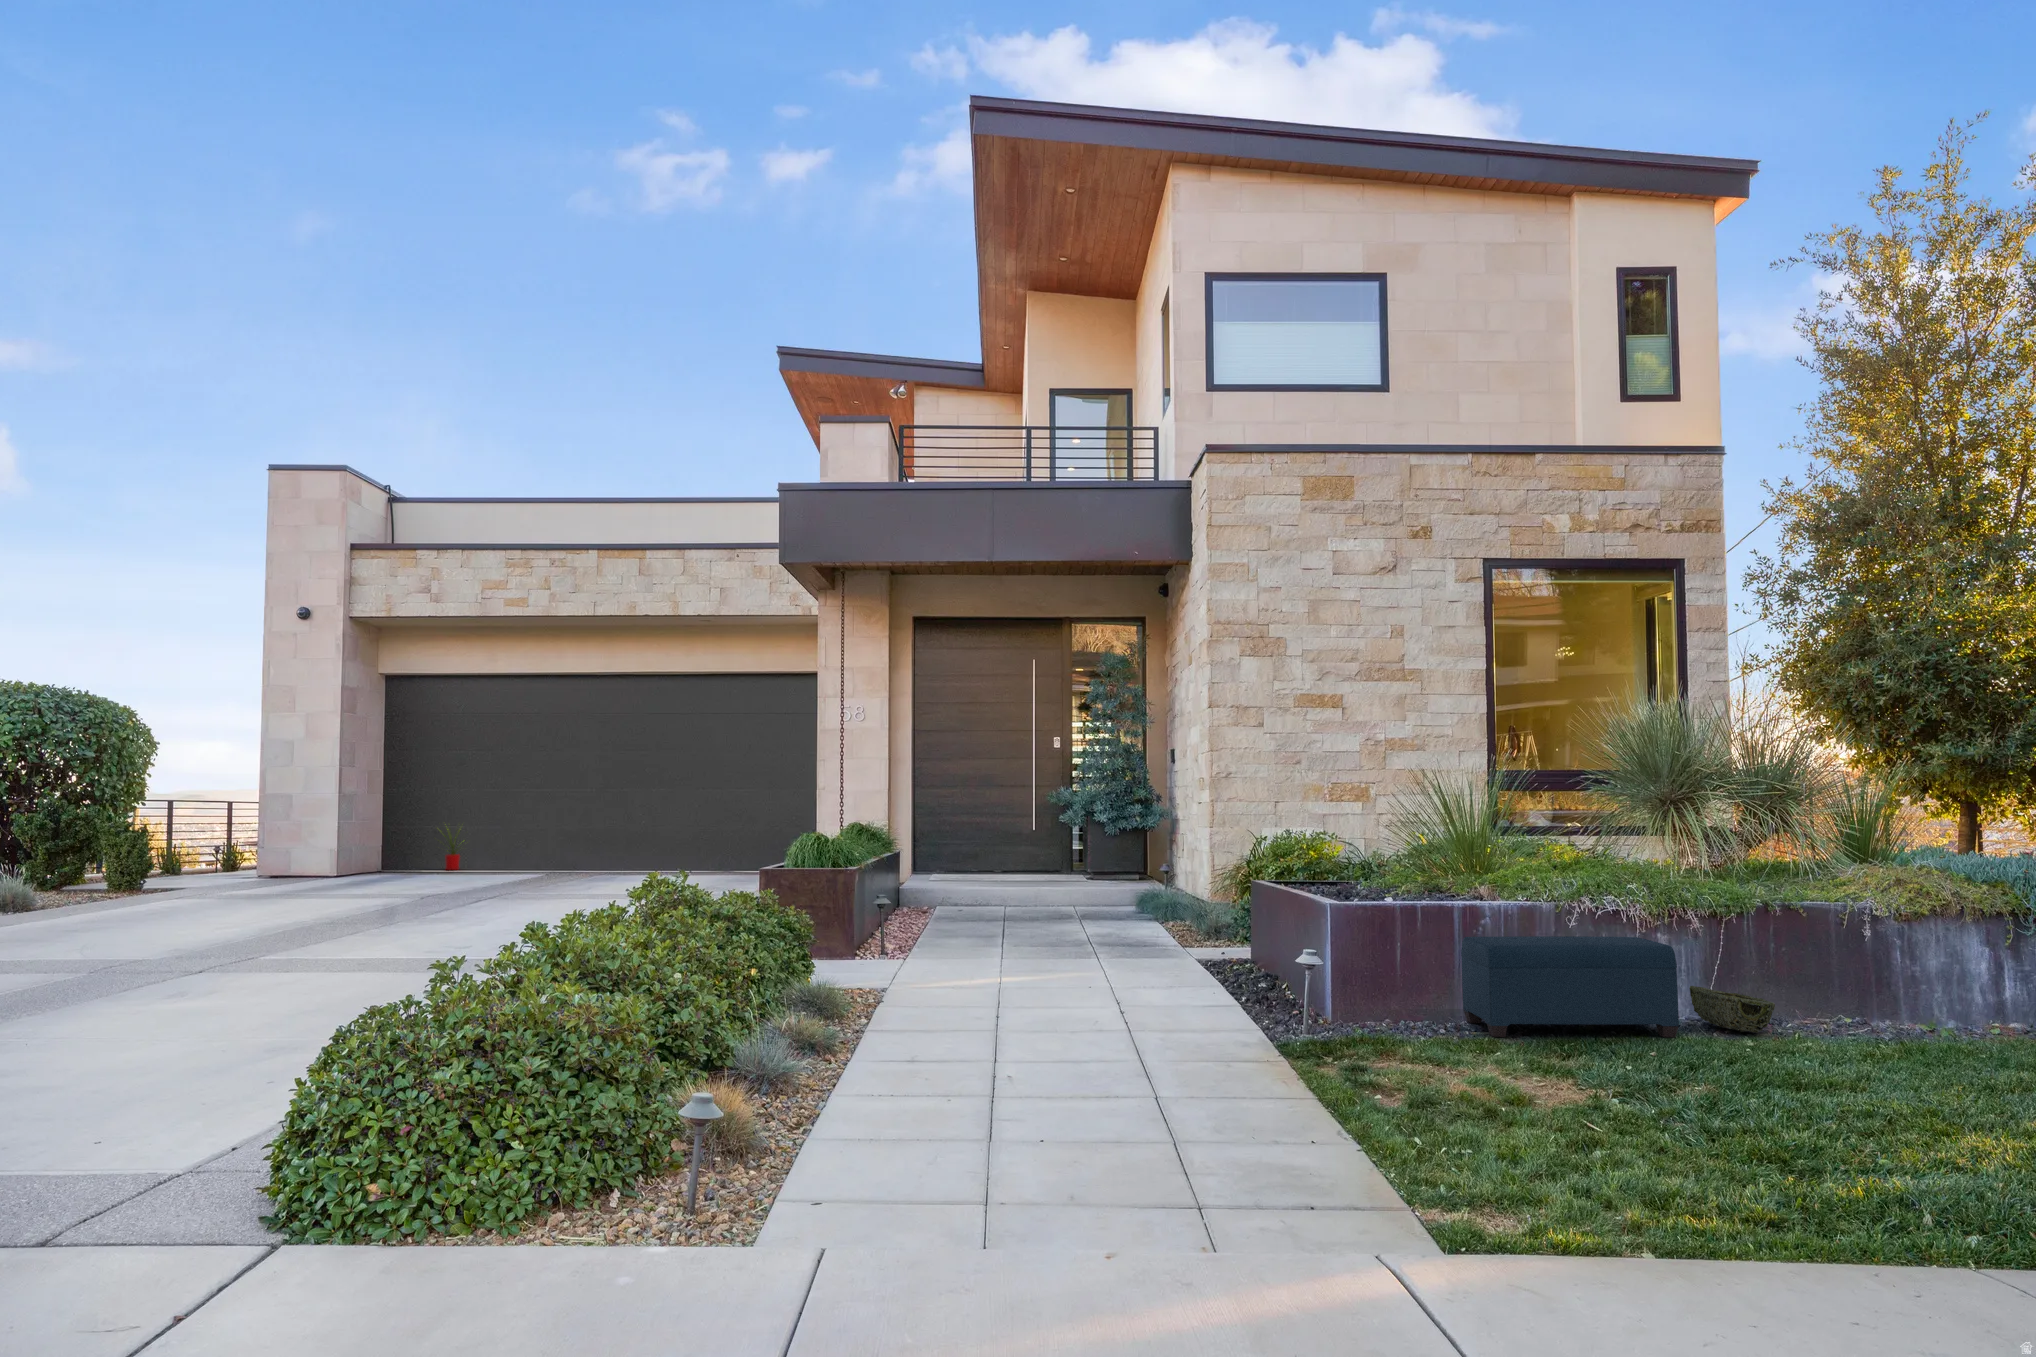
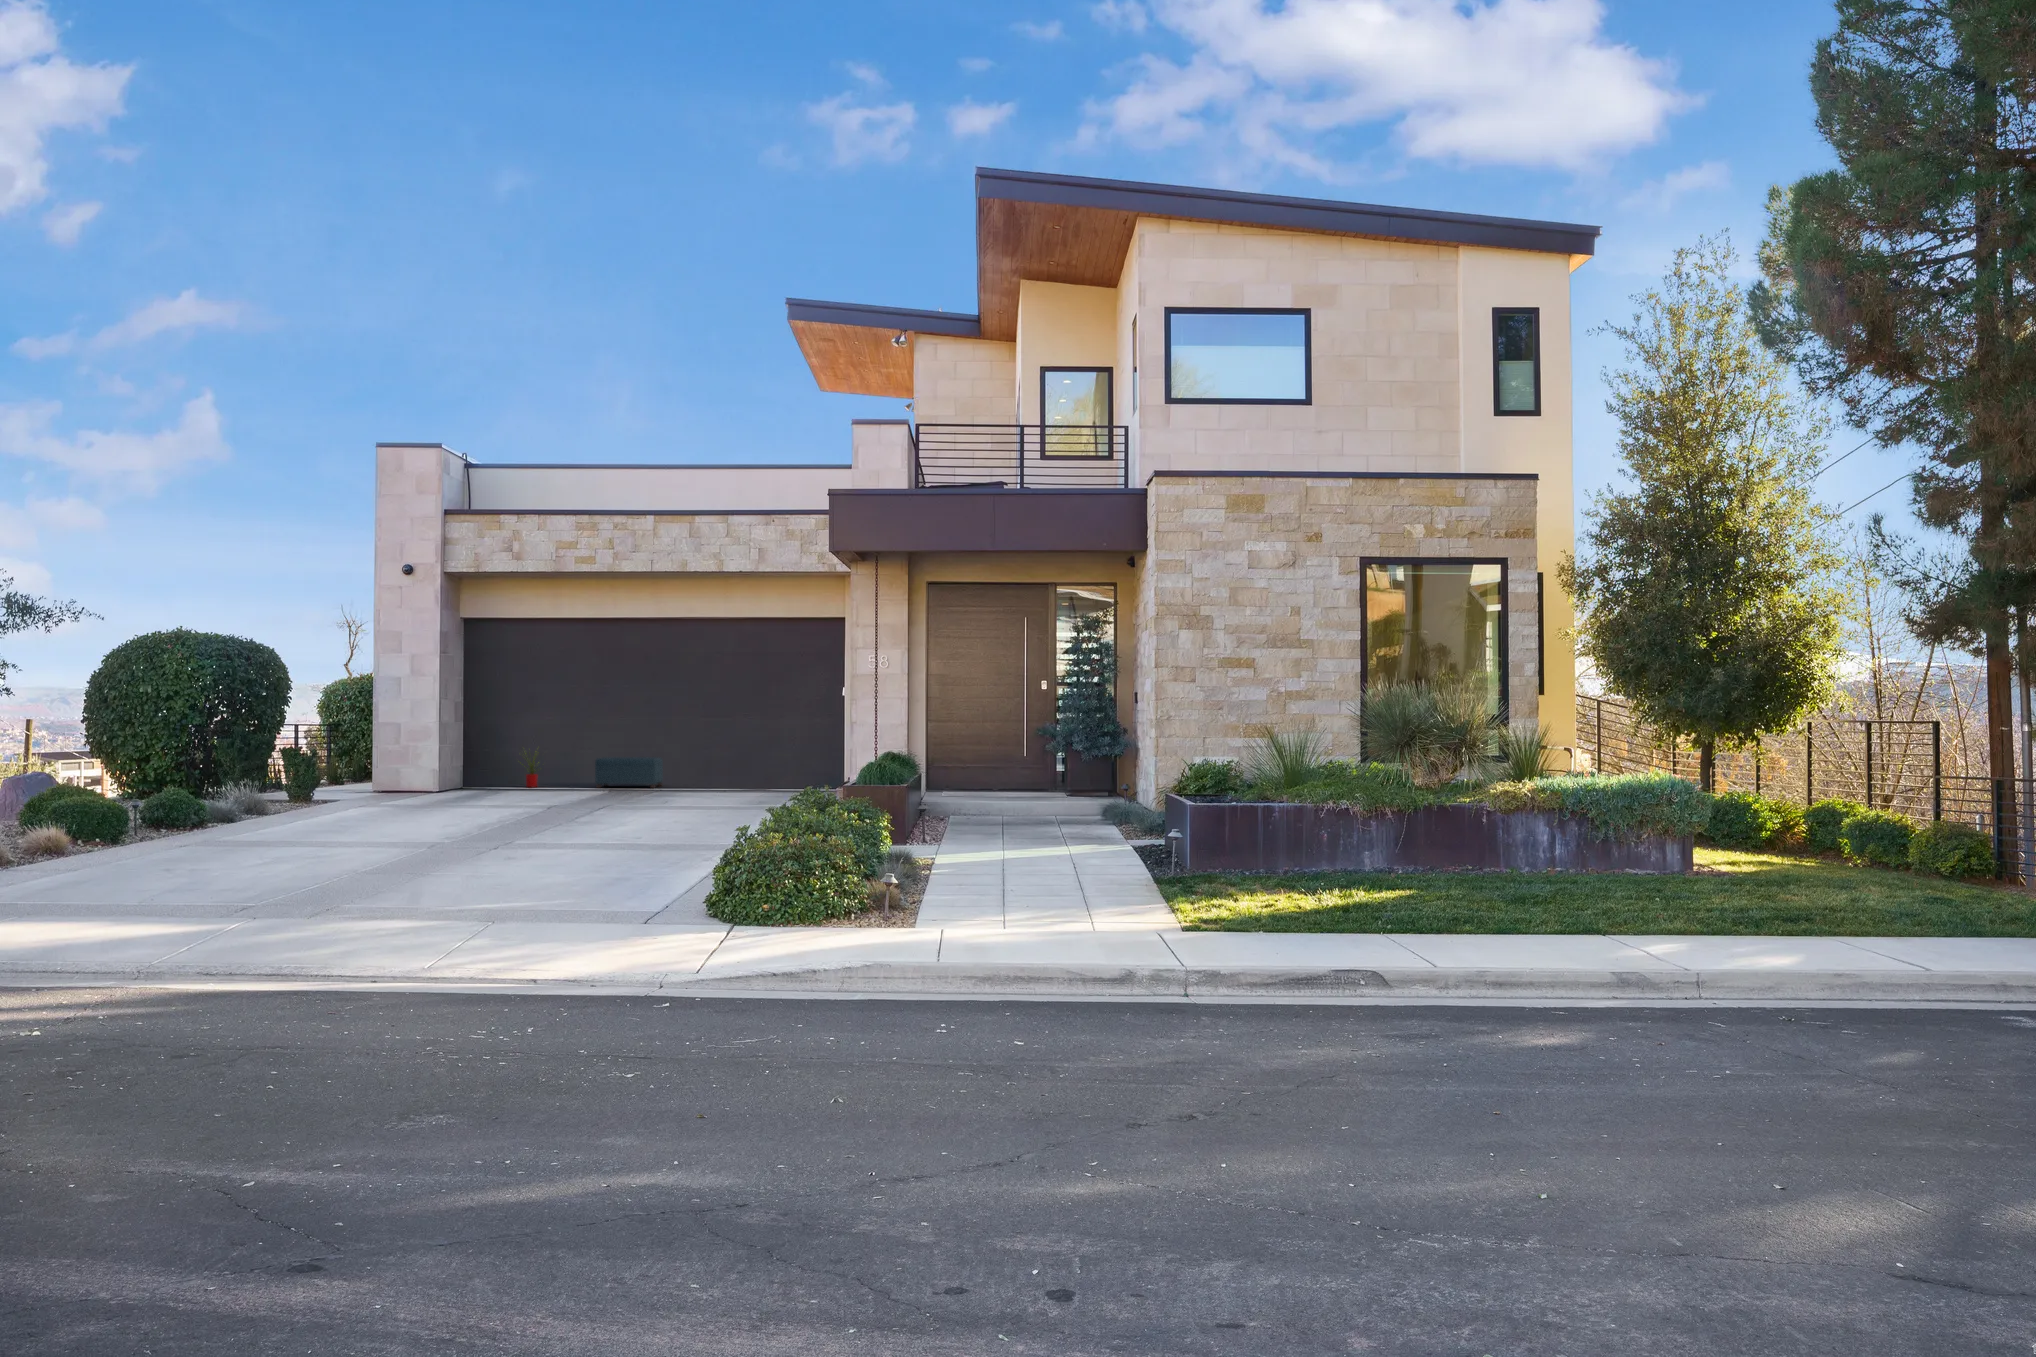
bench: present [1461,936,1679,1037] -> present [595,757,663,788]
woven basket: present [1689,986,1775,1033] -> none [1404,851,1441,876]

